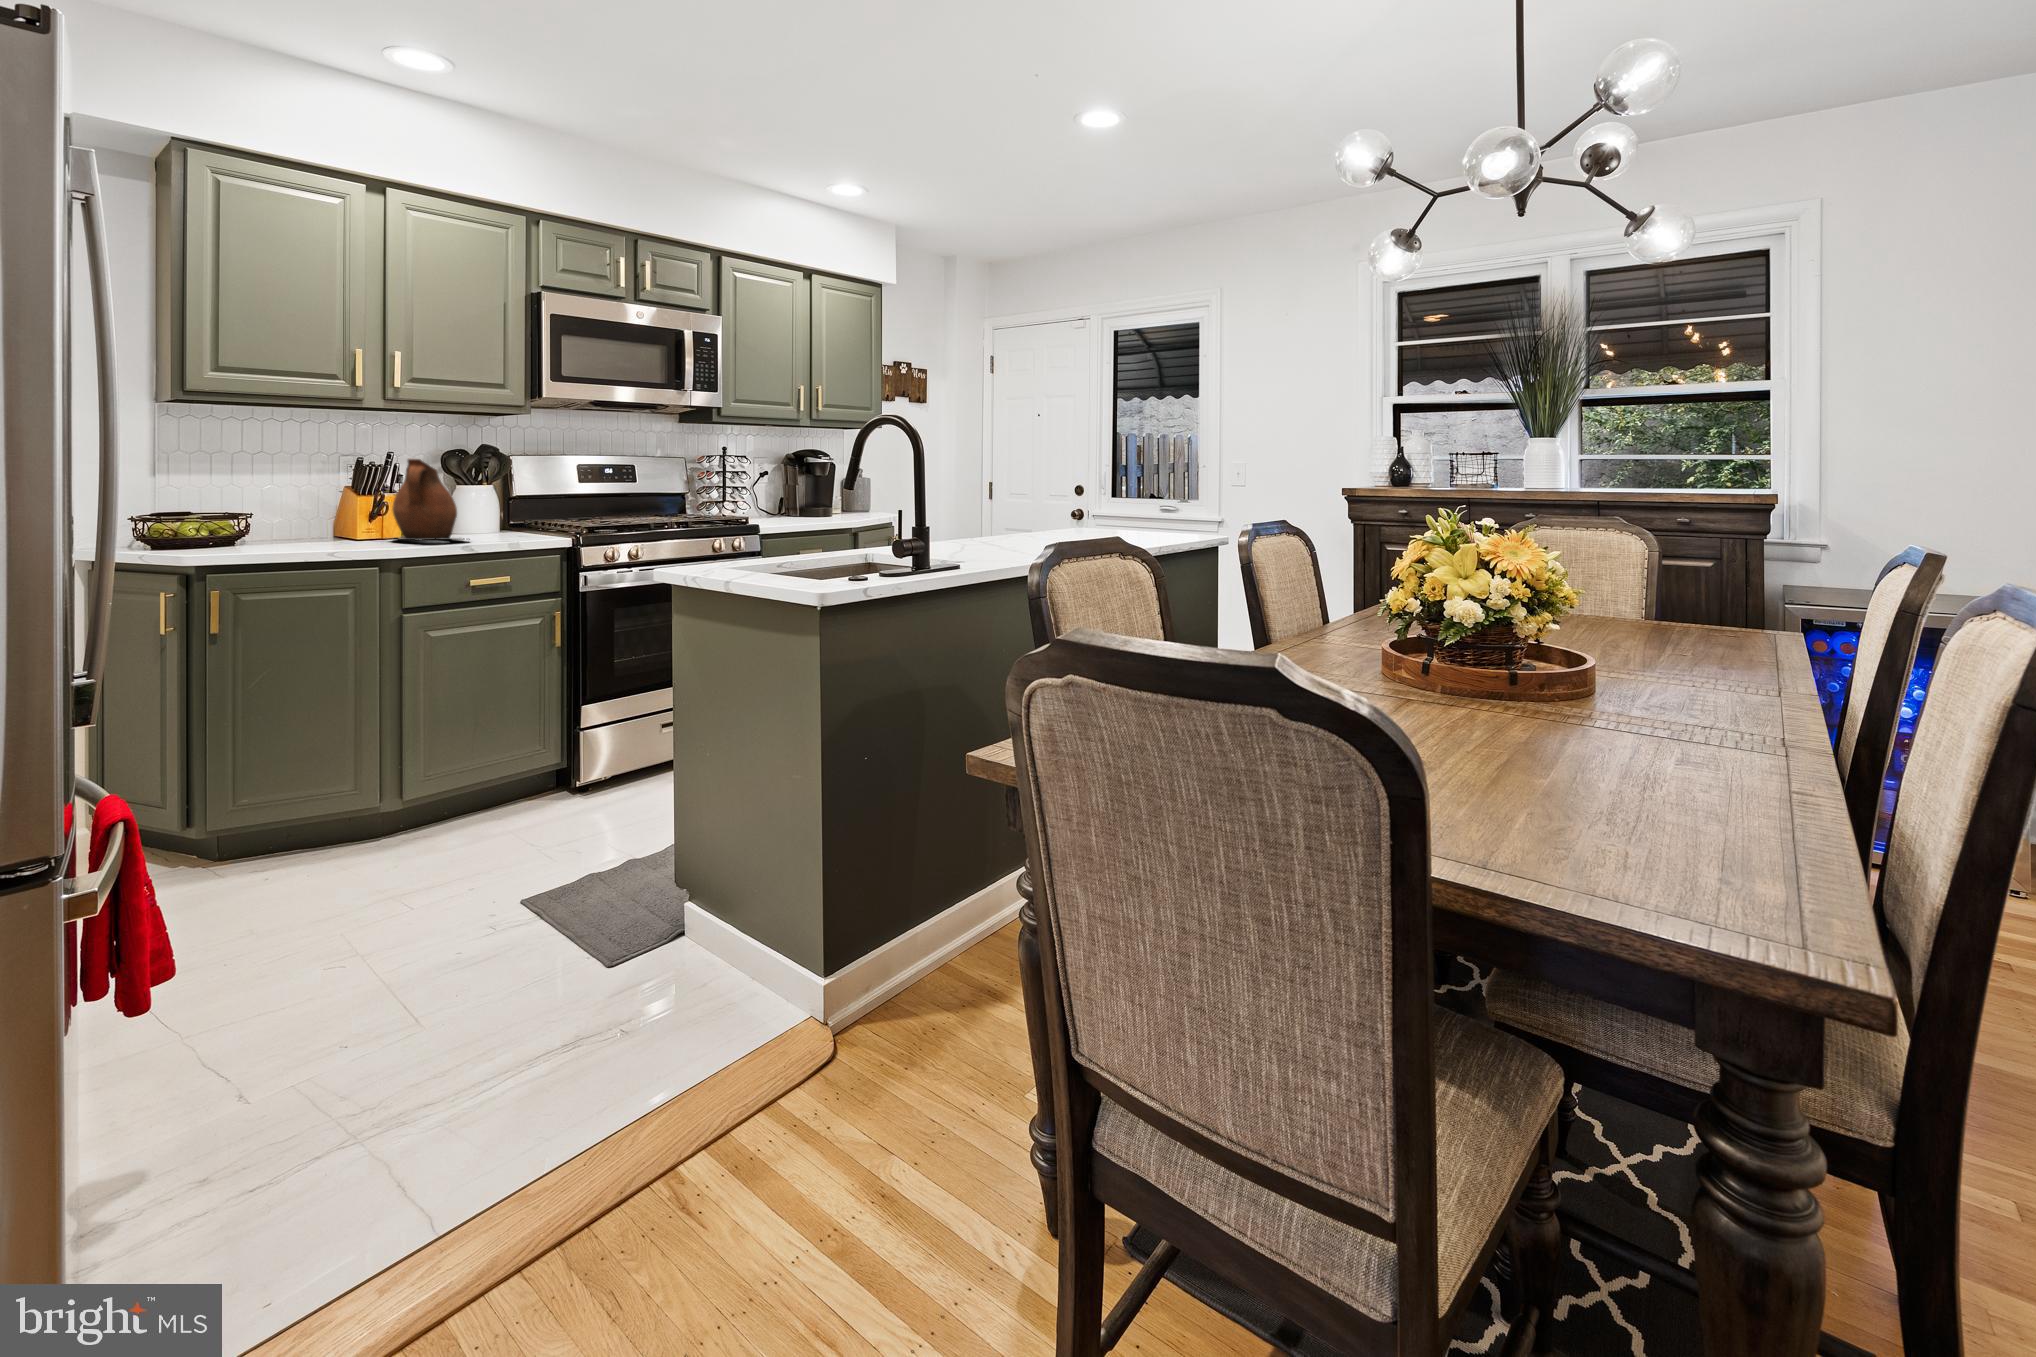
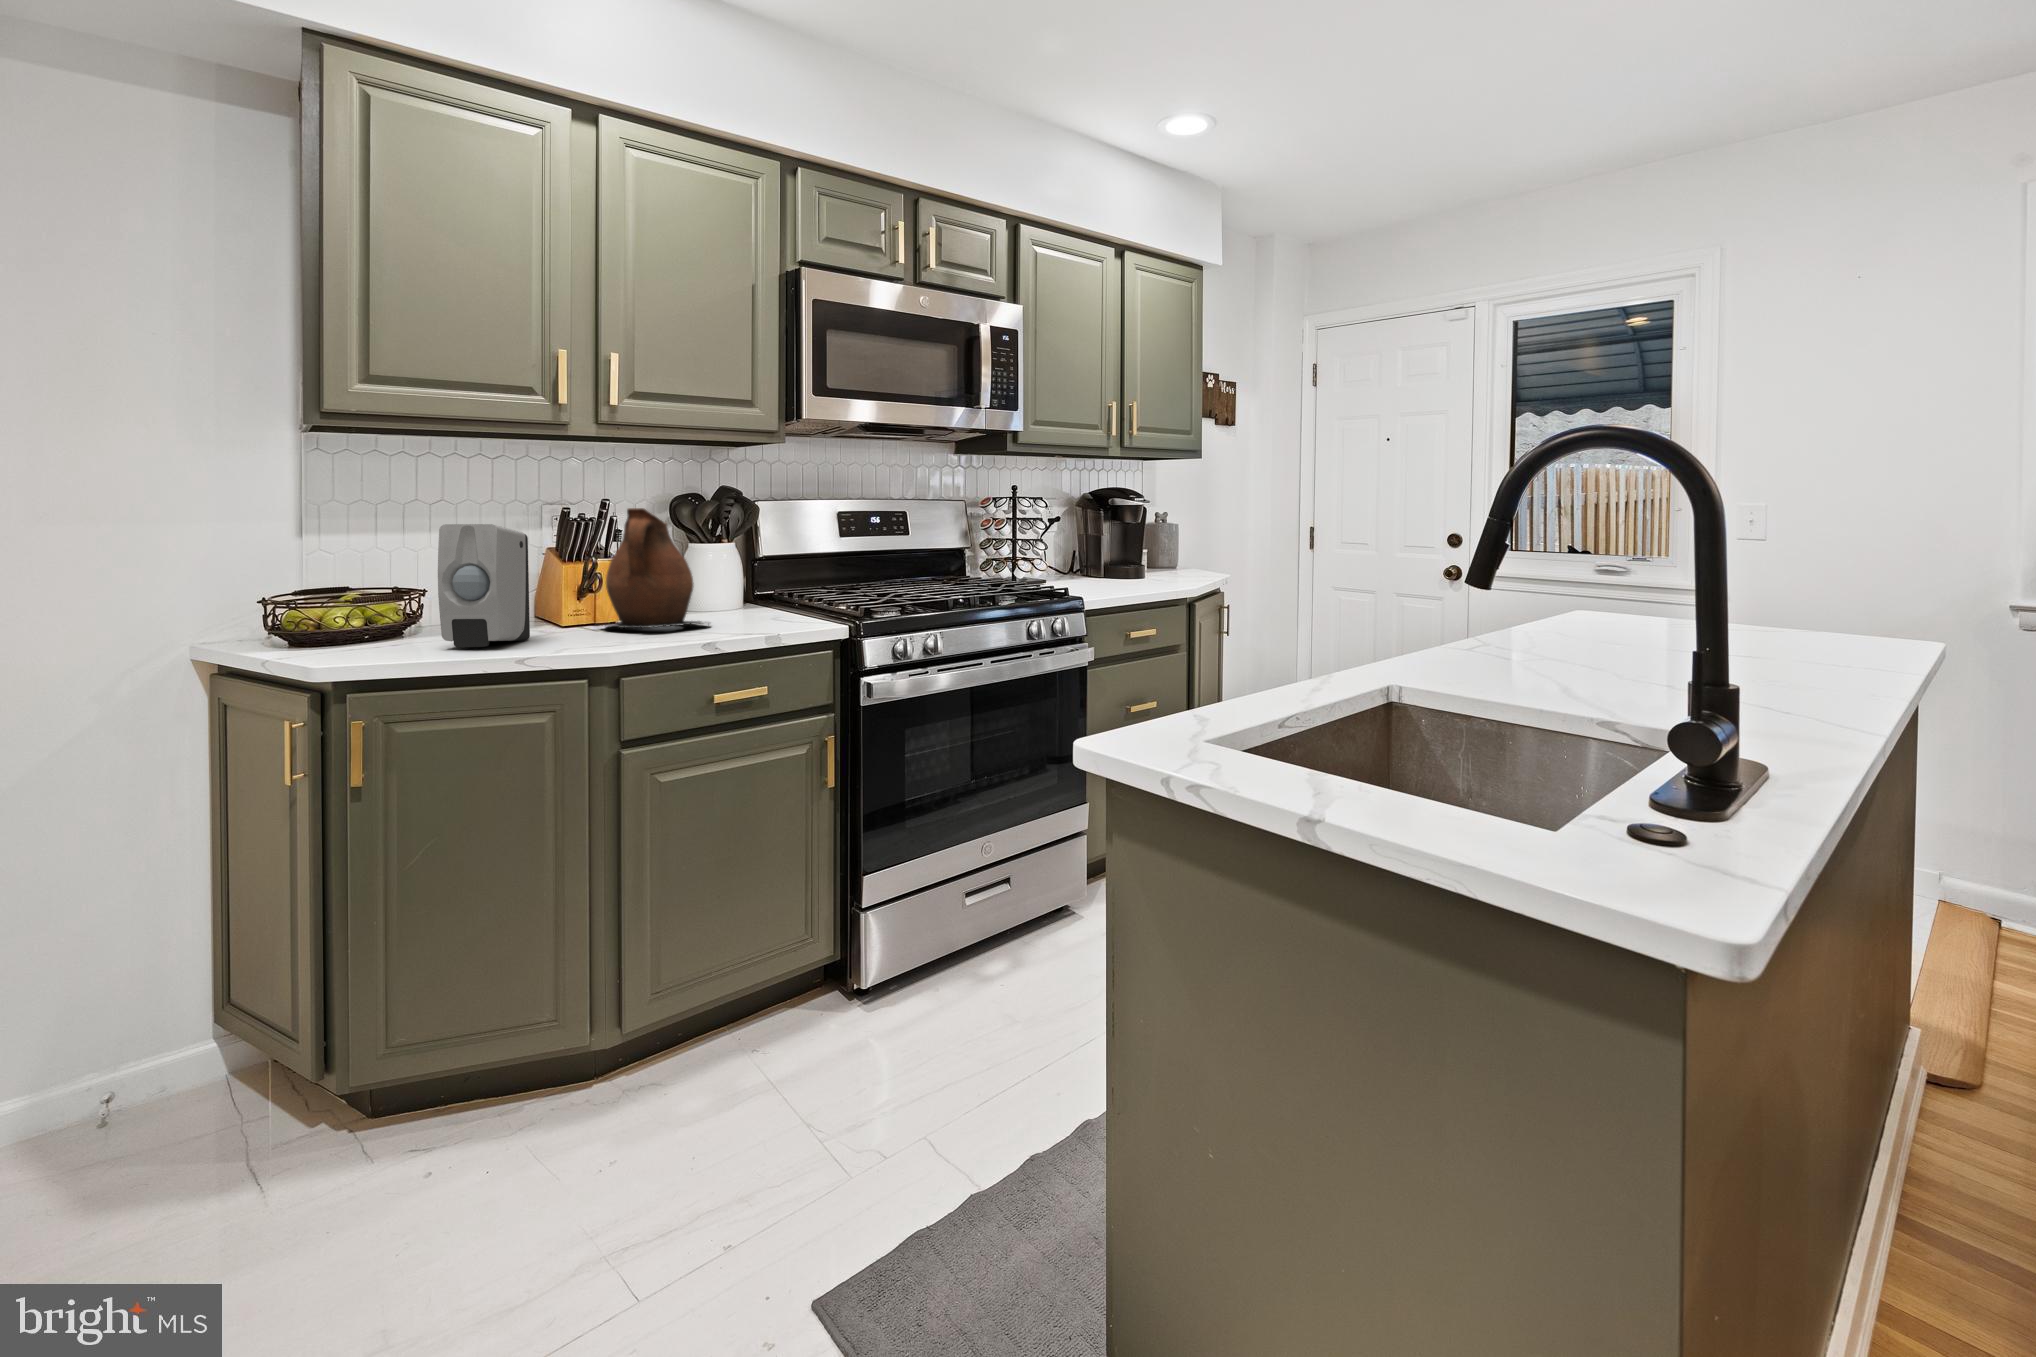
soap dispenser: none [274,466,338,548] -> present [438,524,530,647]

